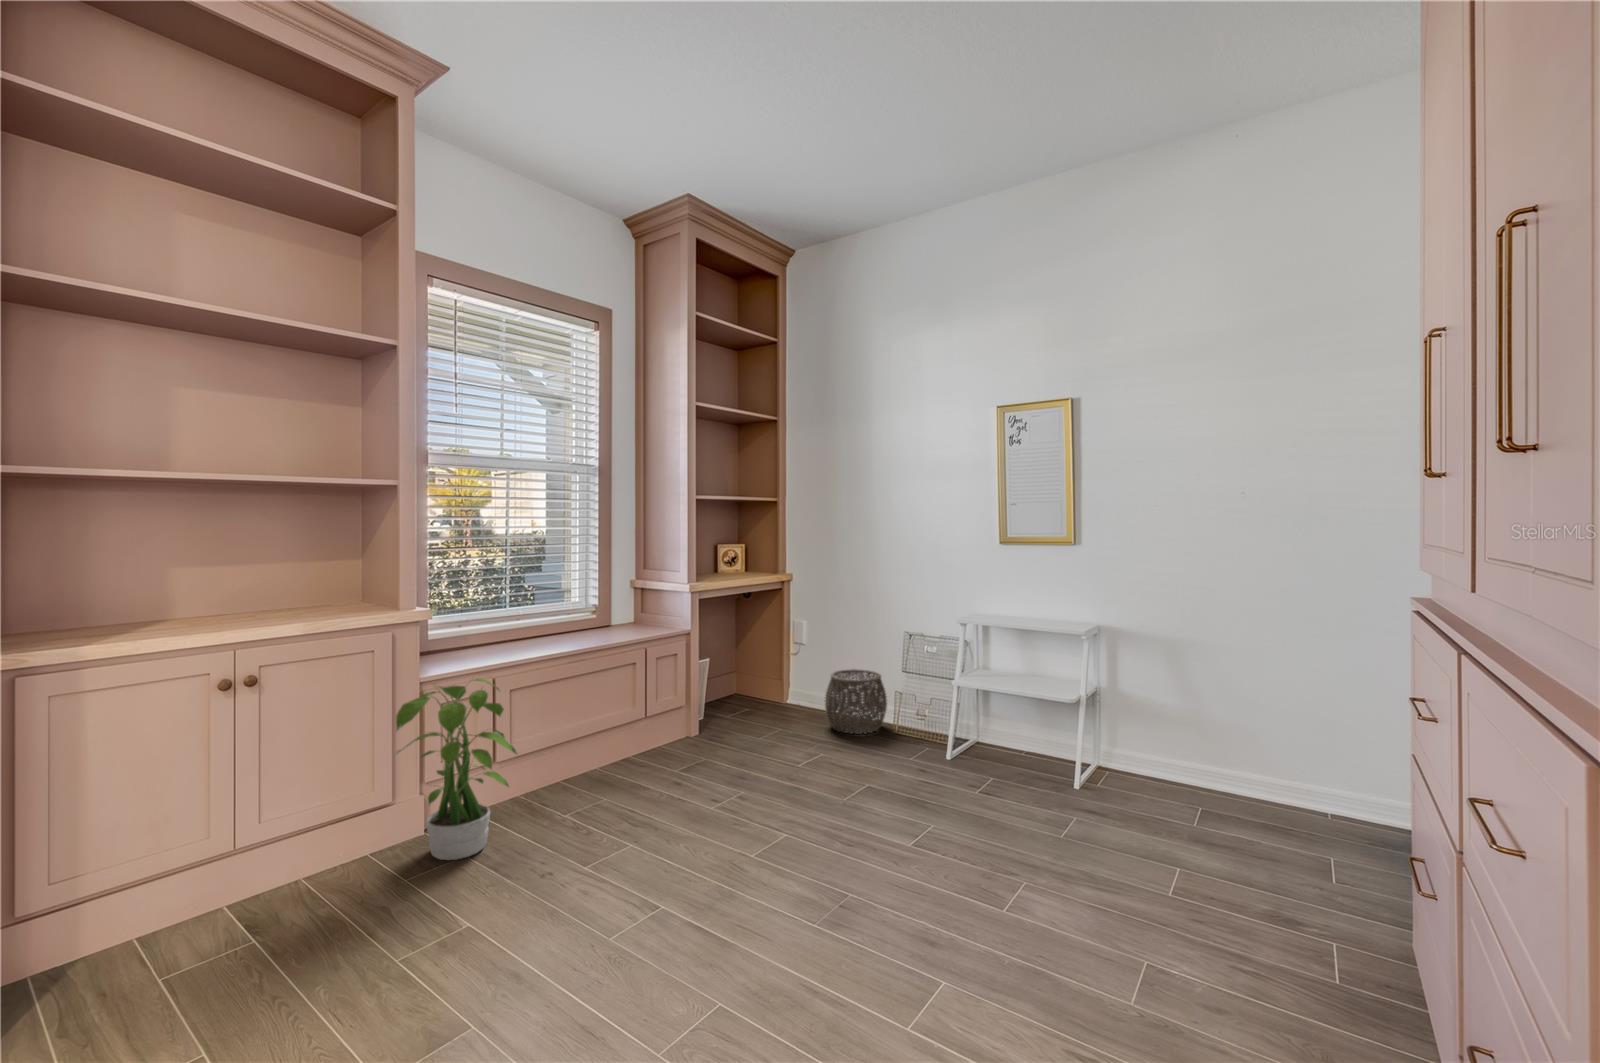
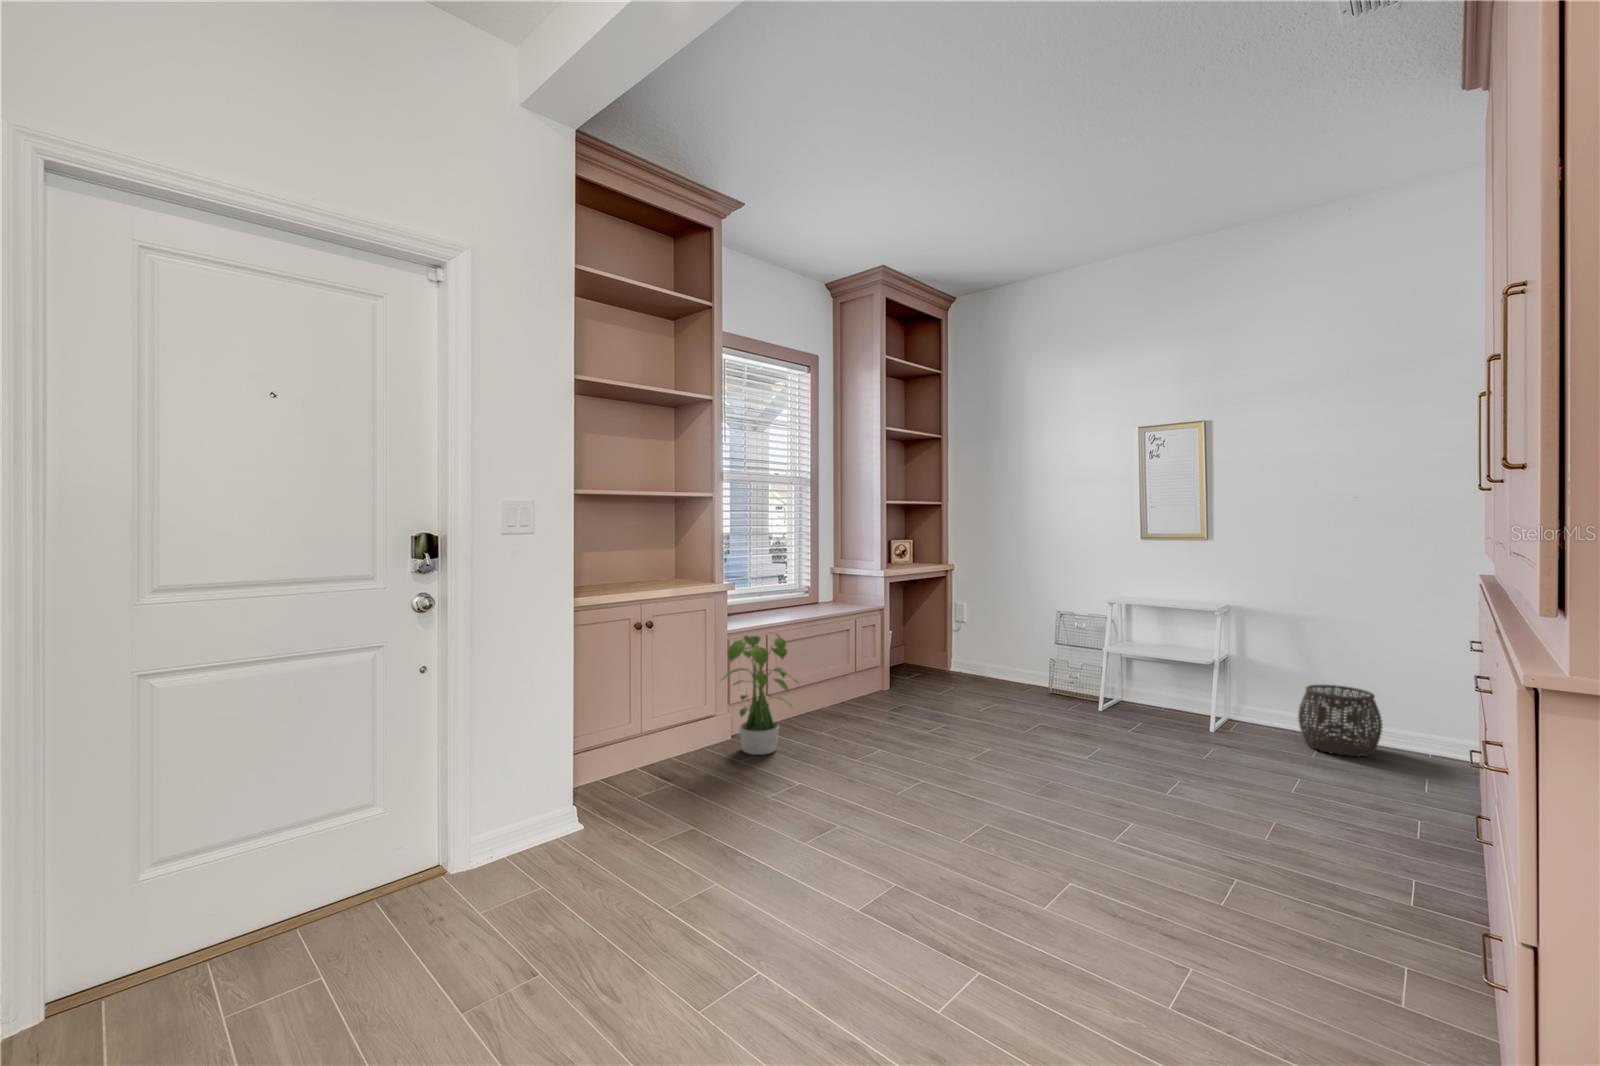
woven basket: present [825,669,887,734] -> present [1298,685,1382,757]

